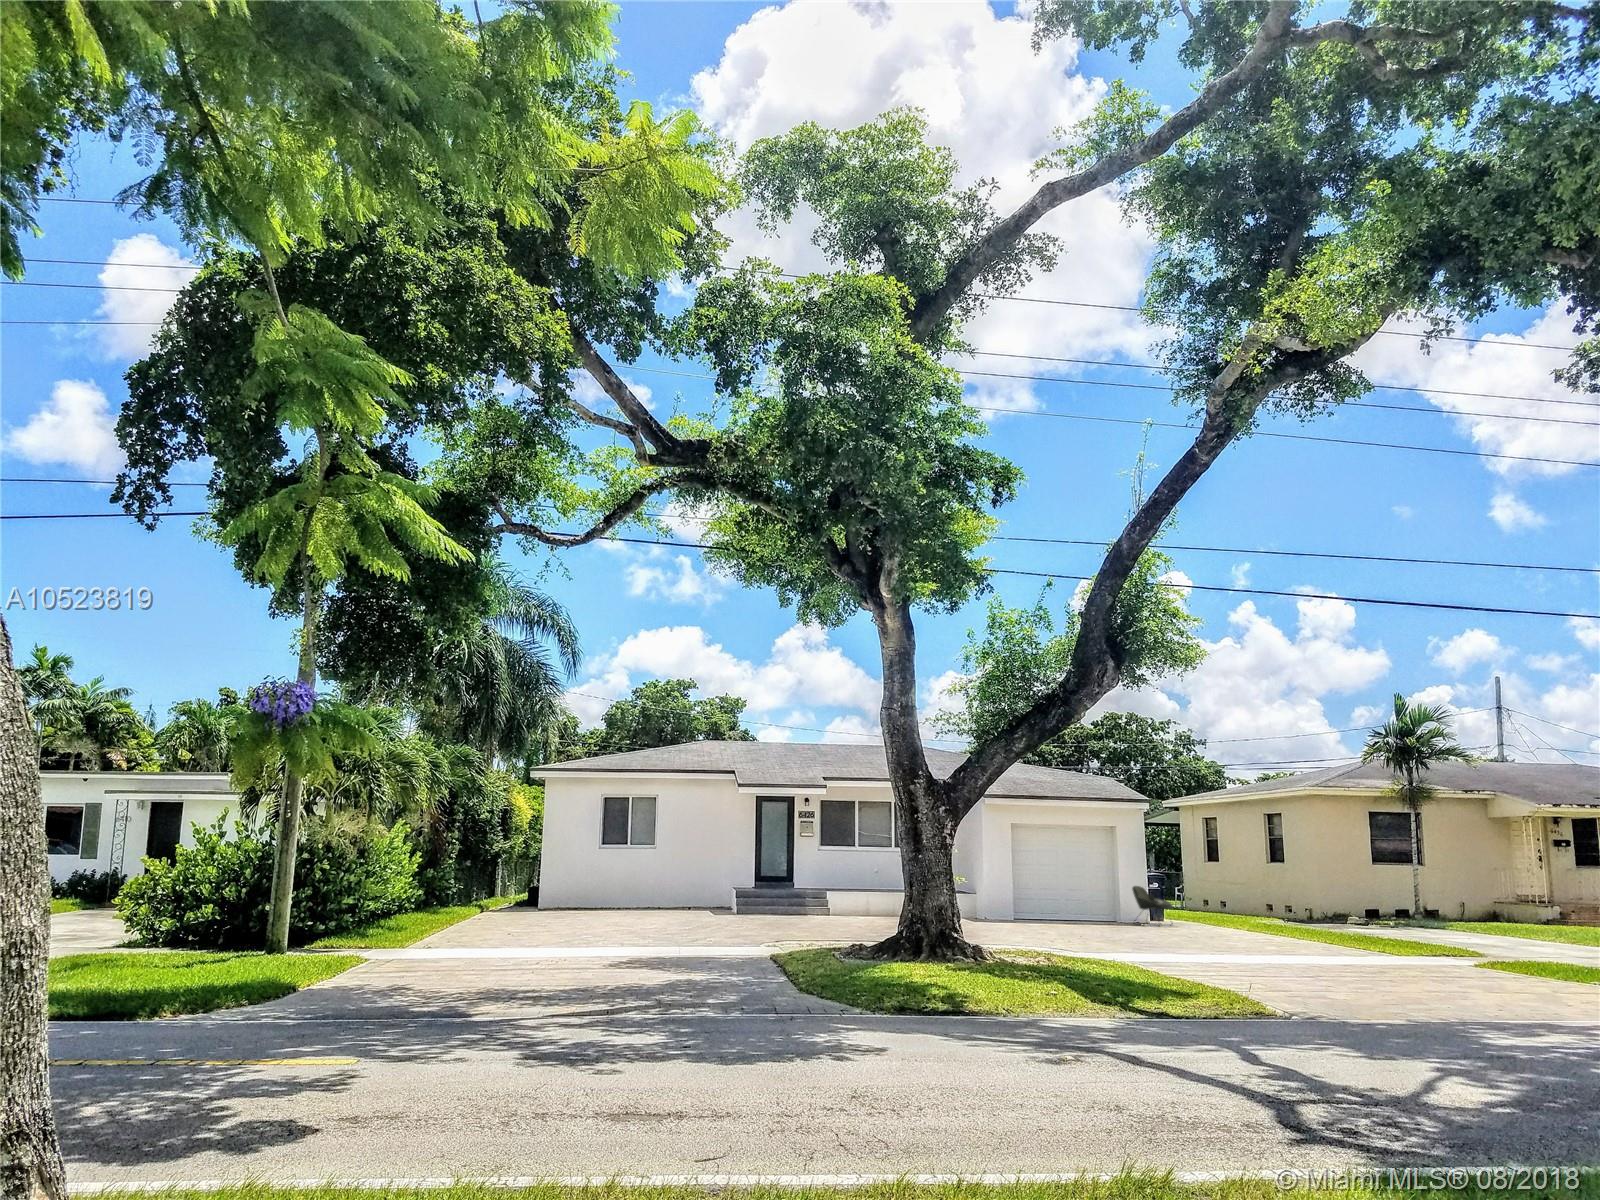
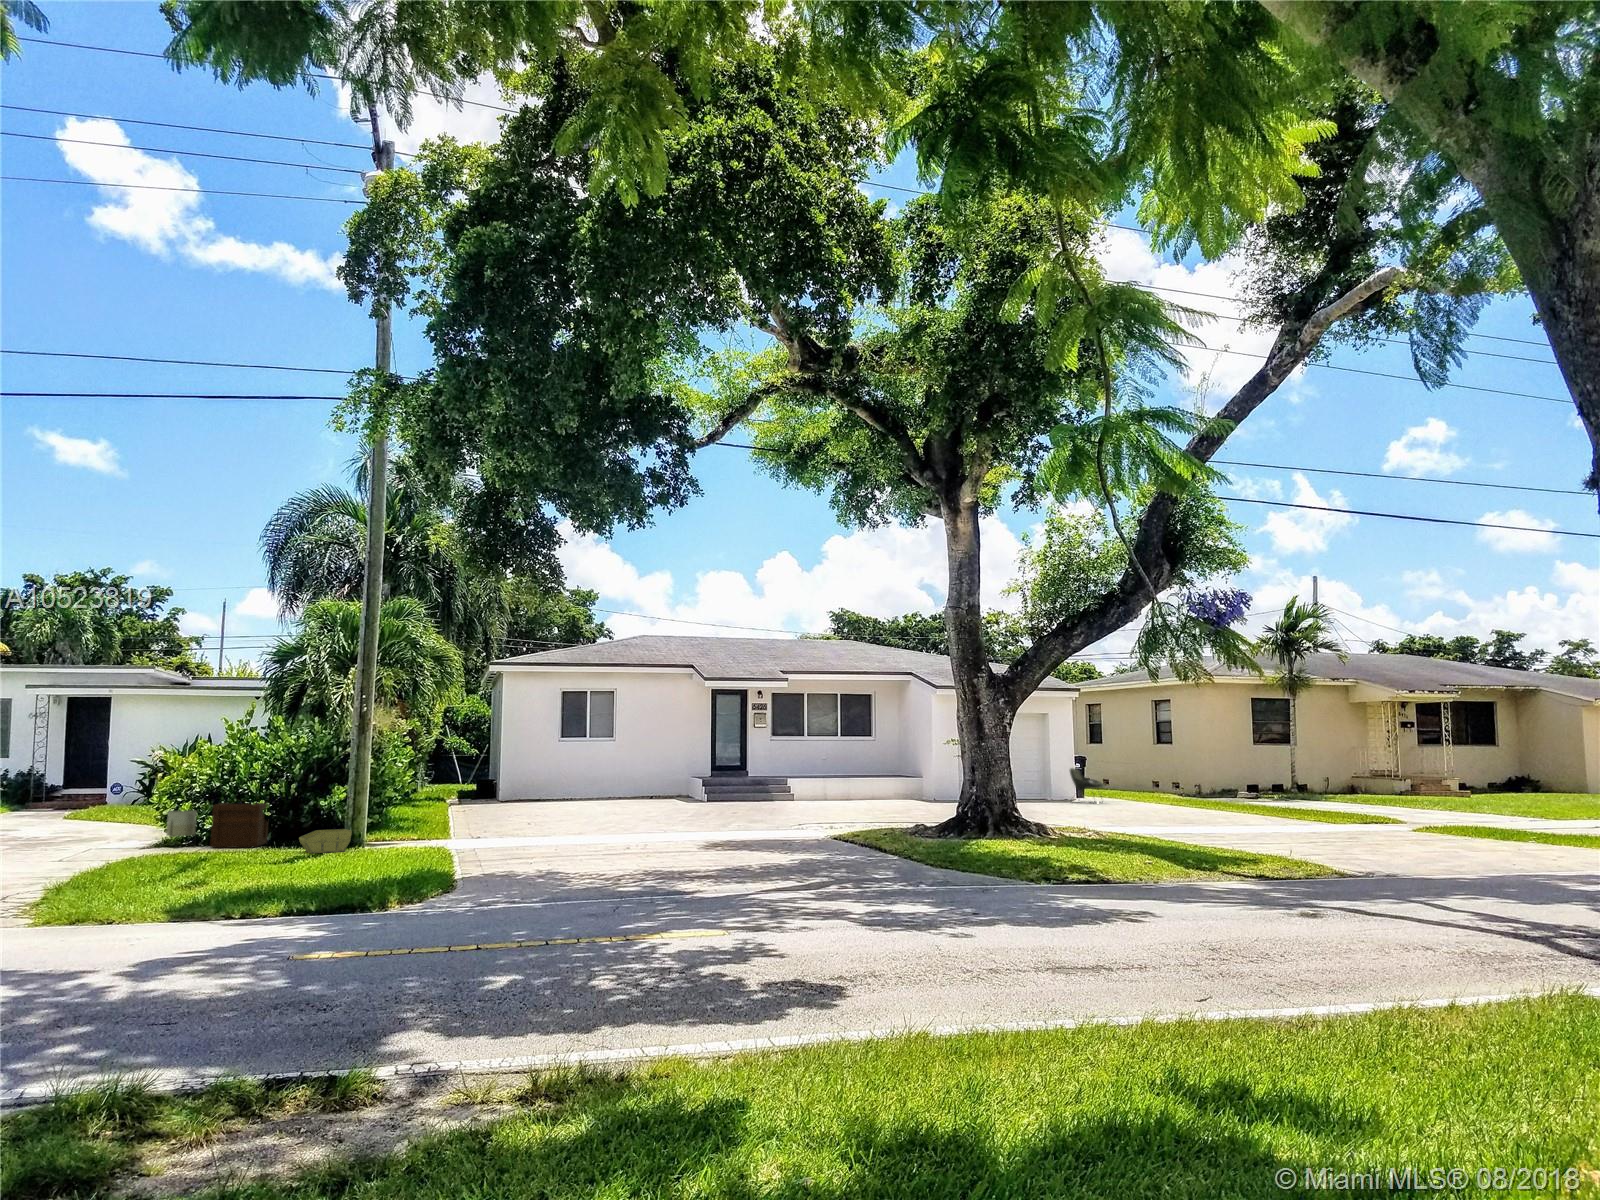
wooden crate: none [154,905,223,950] -> present [210,803,269,848]
planter: none [124,912,156,947] -> present [166,811,197,837]
storage bin: none [220,935,270,959] -> present [299,829,352,853]

